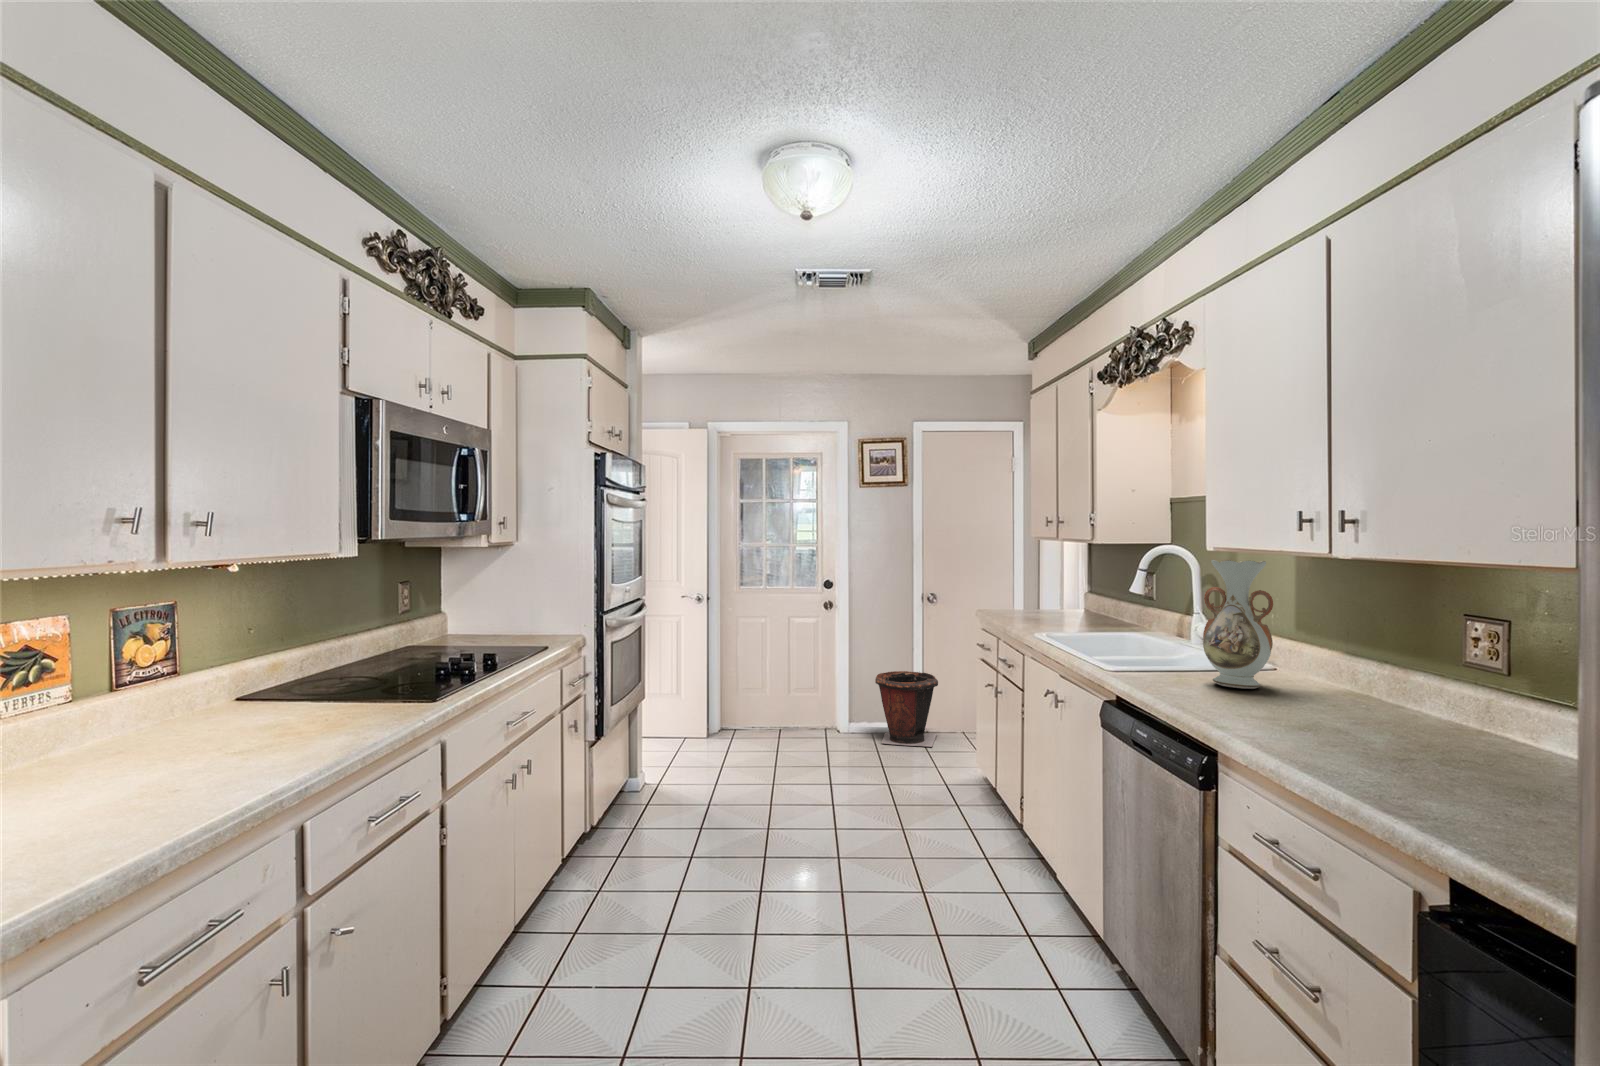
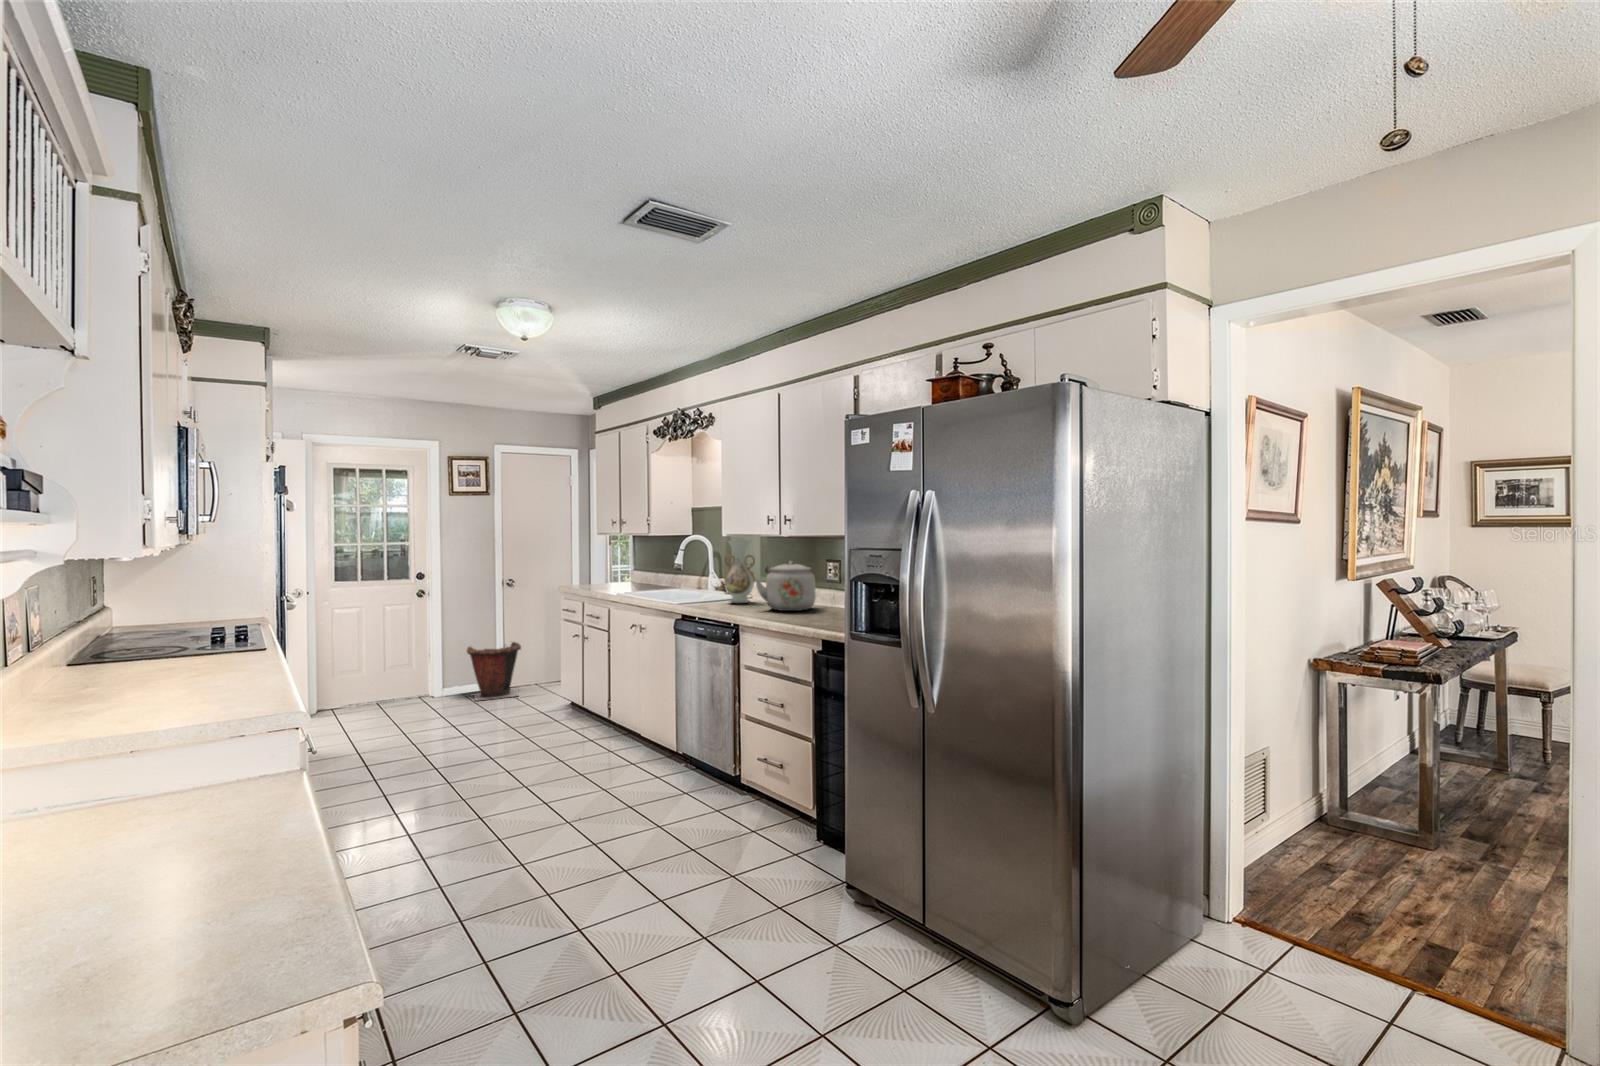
kettle: none [1261,614,1436,737] -> present [755,561,816,611]

